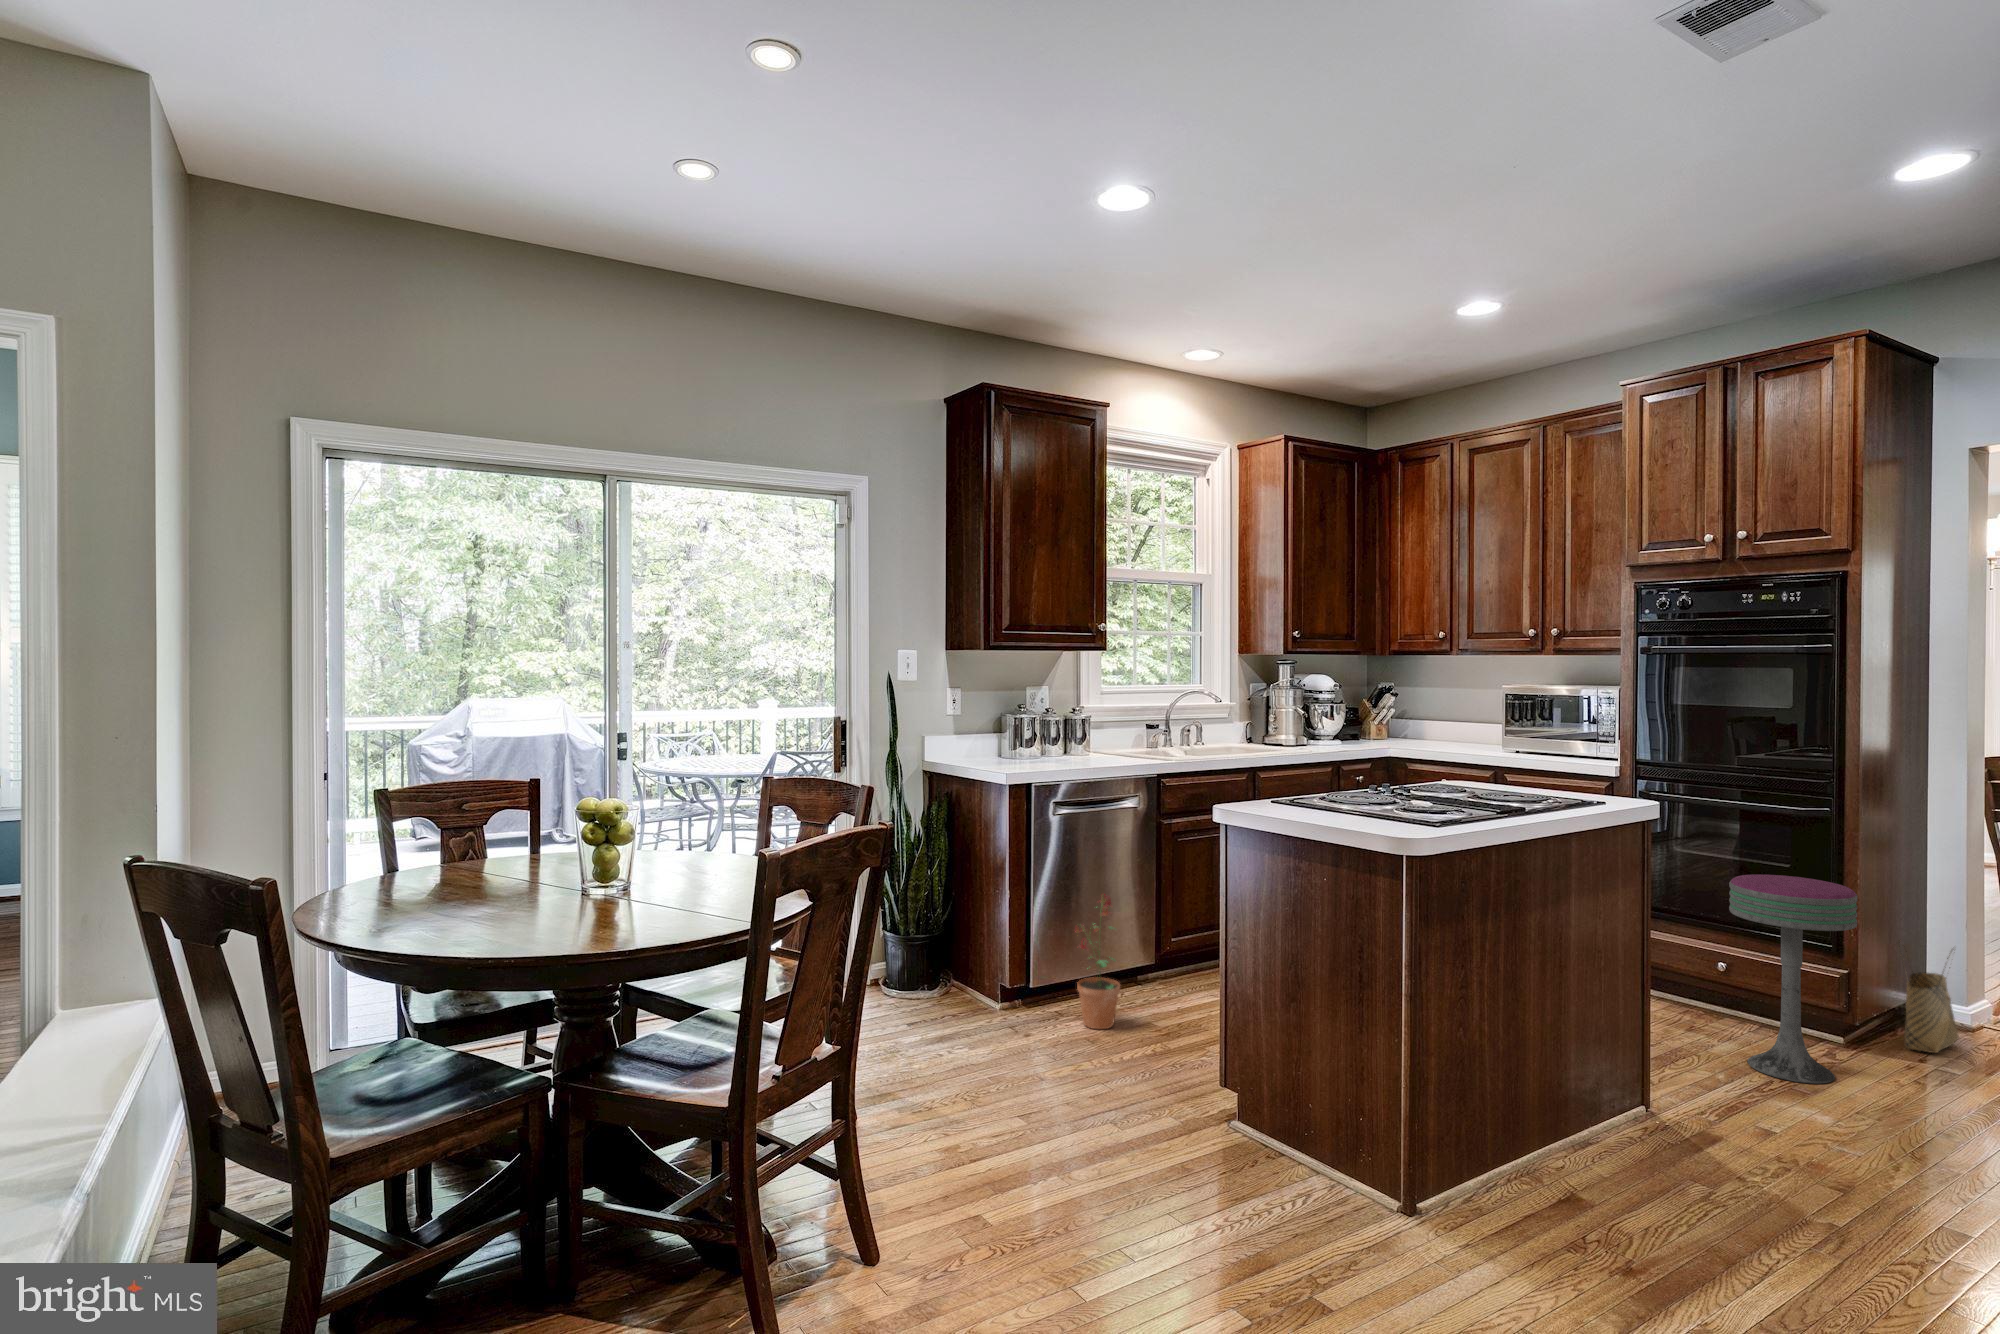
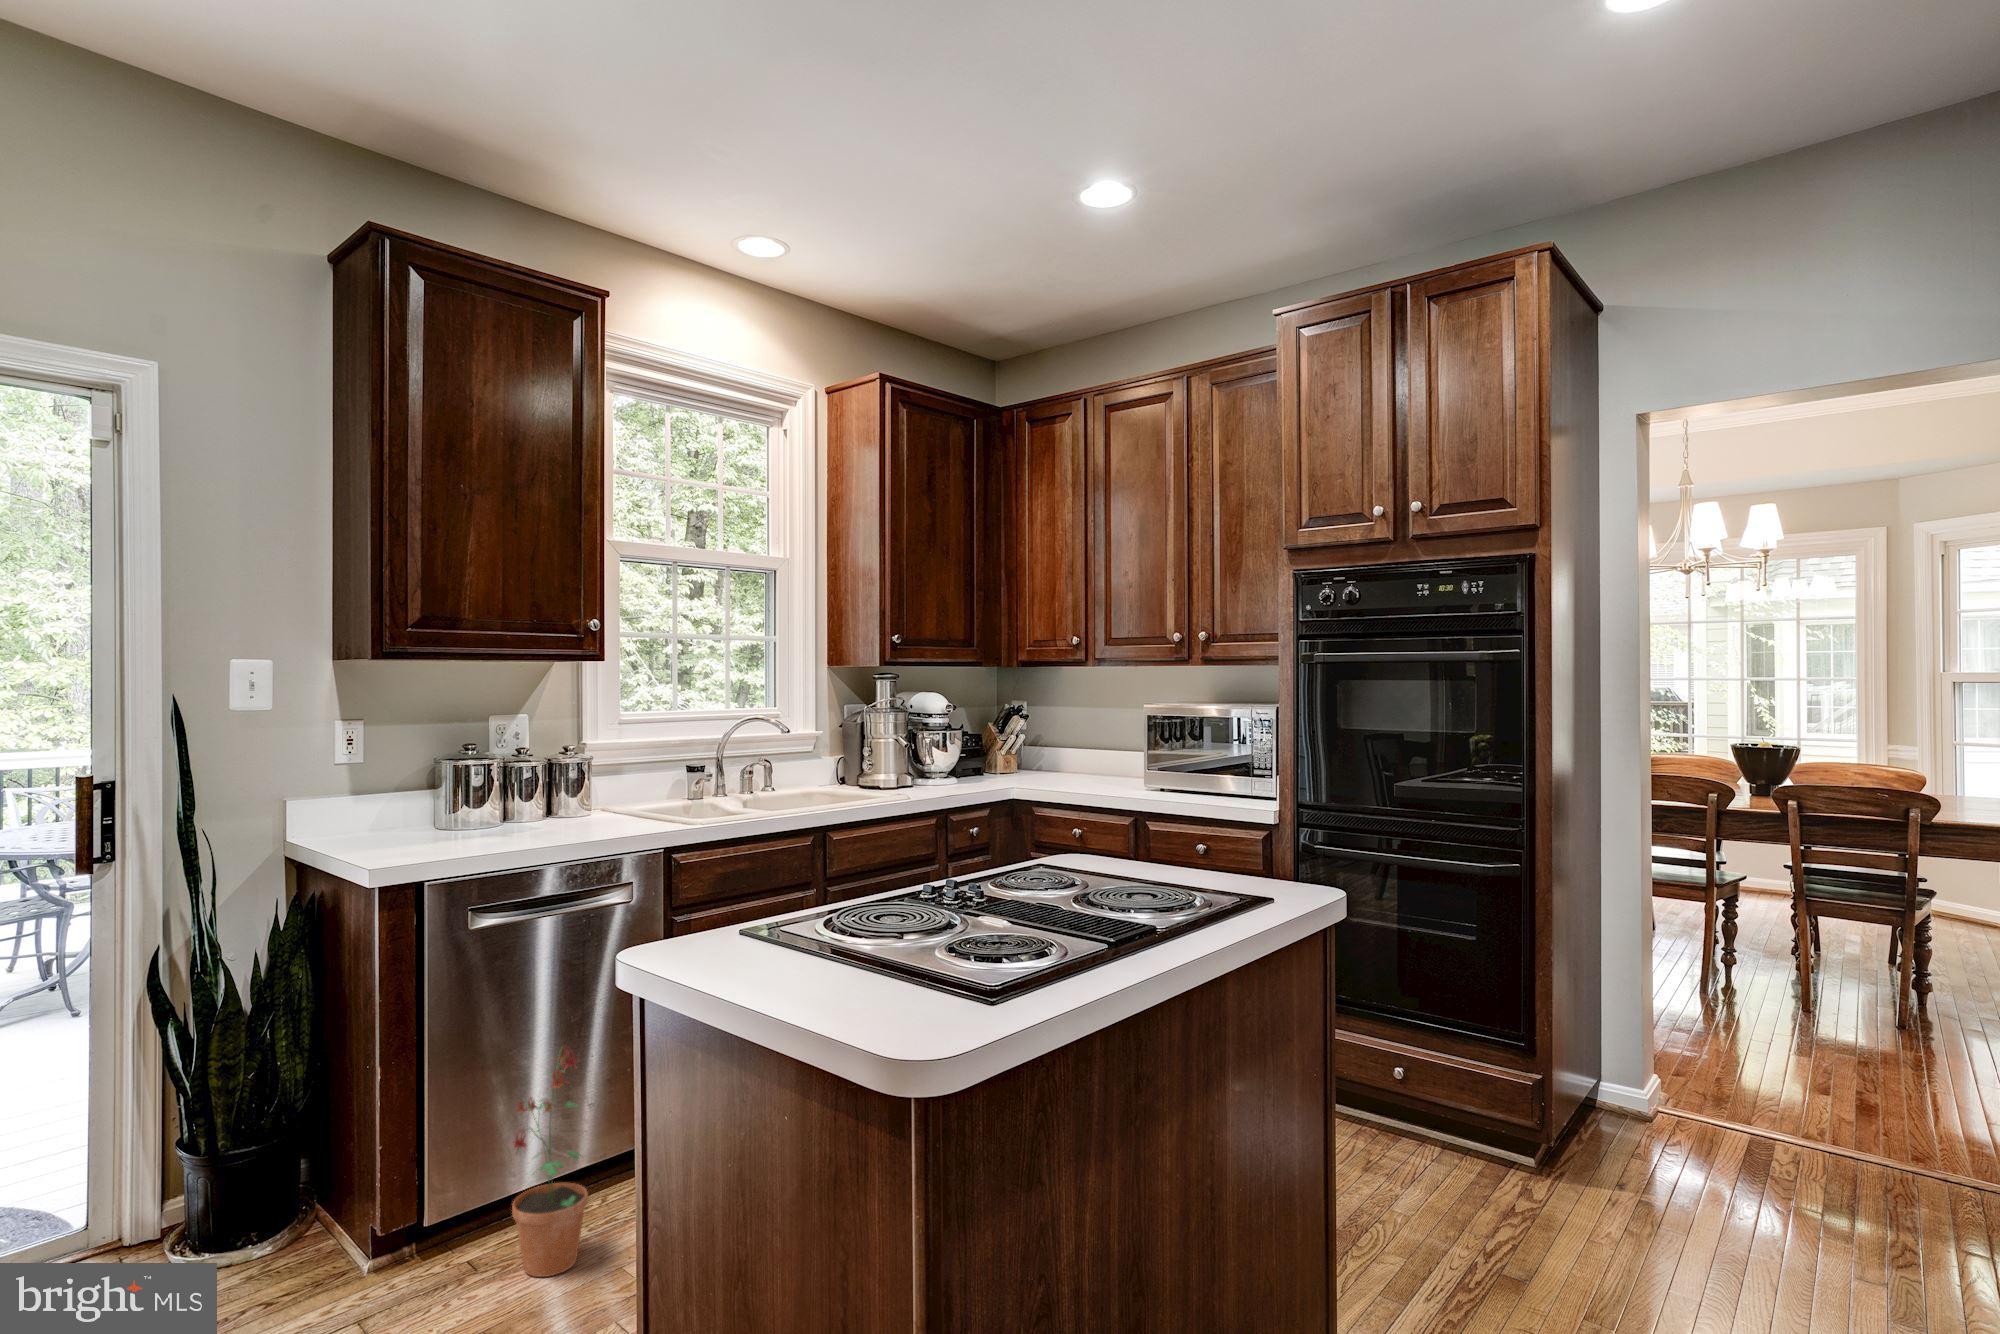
bar stool: present [1729,875,1858,1084] -> none [1421,942,1567,1224]
woven basket: present [1899,940,1959,1053] -> none [1590,1005,1652,1148]

